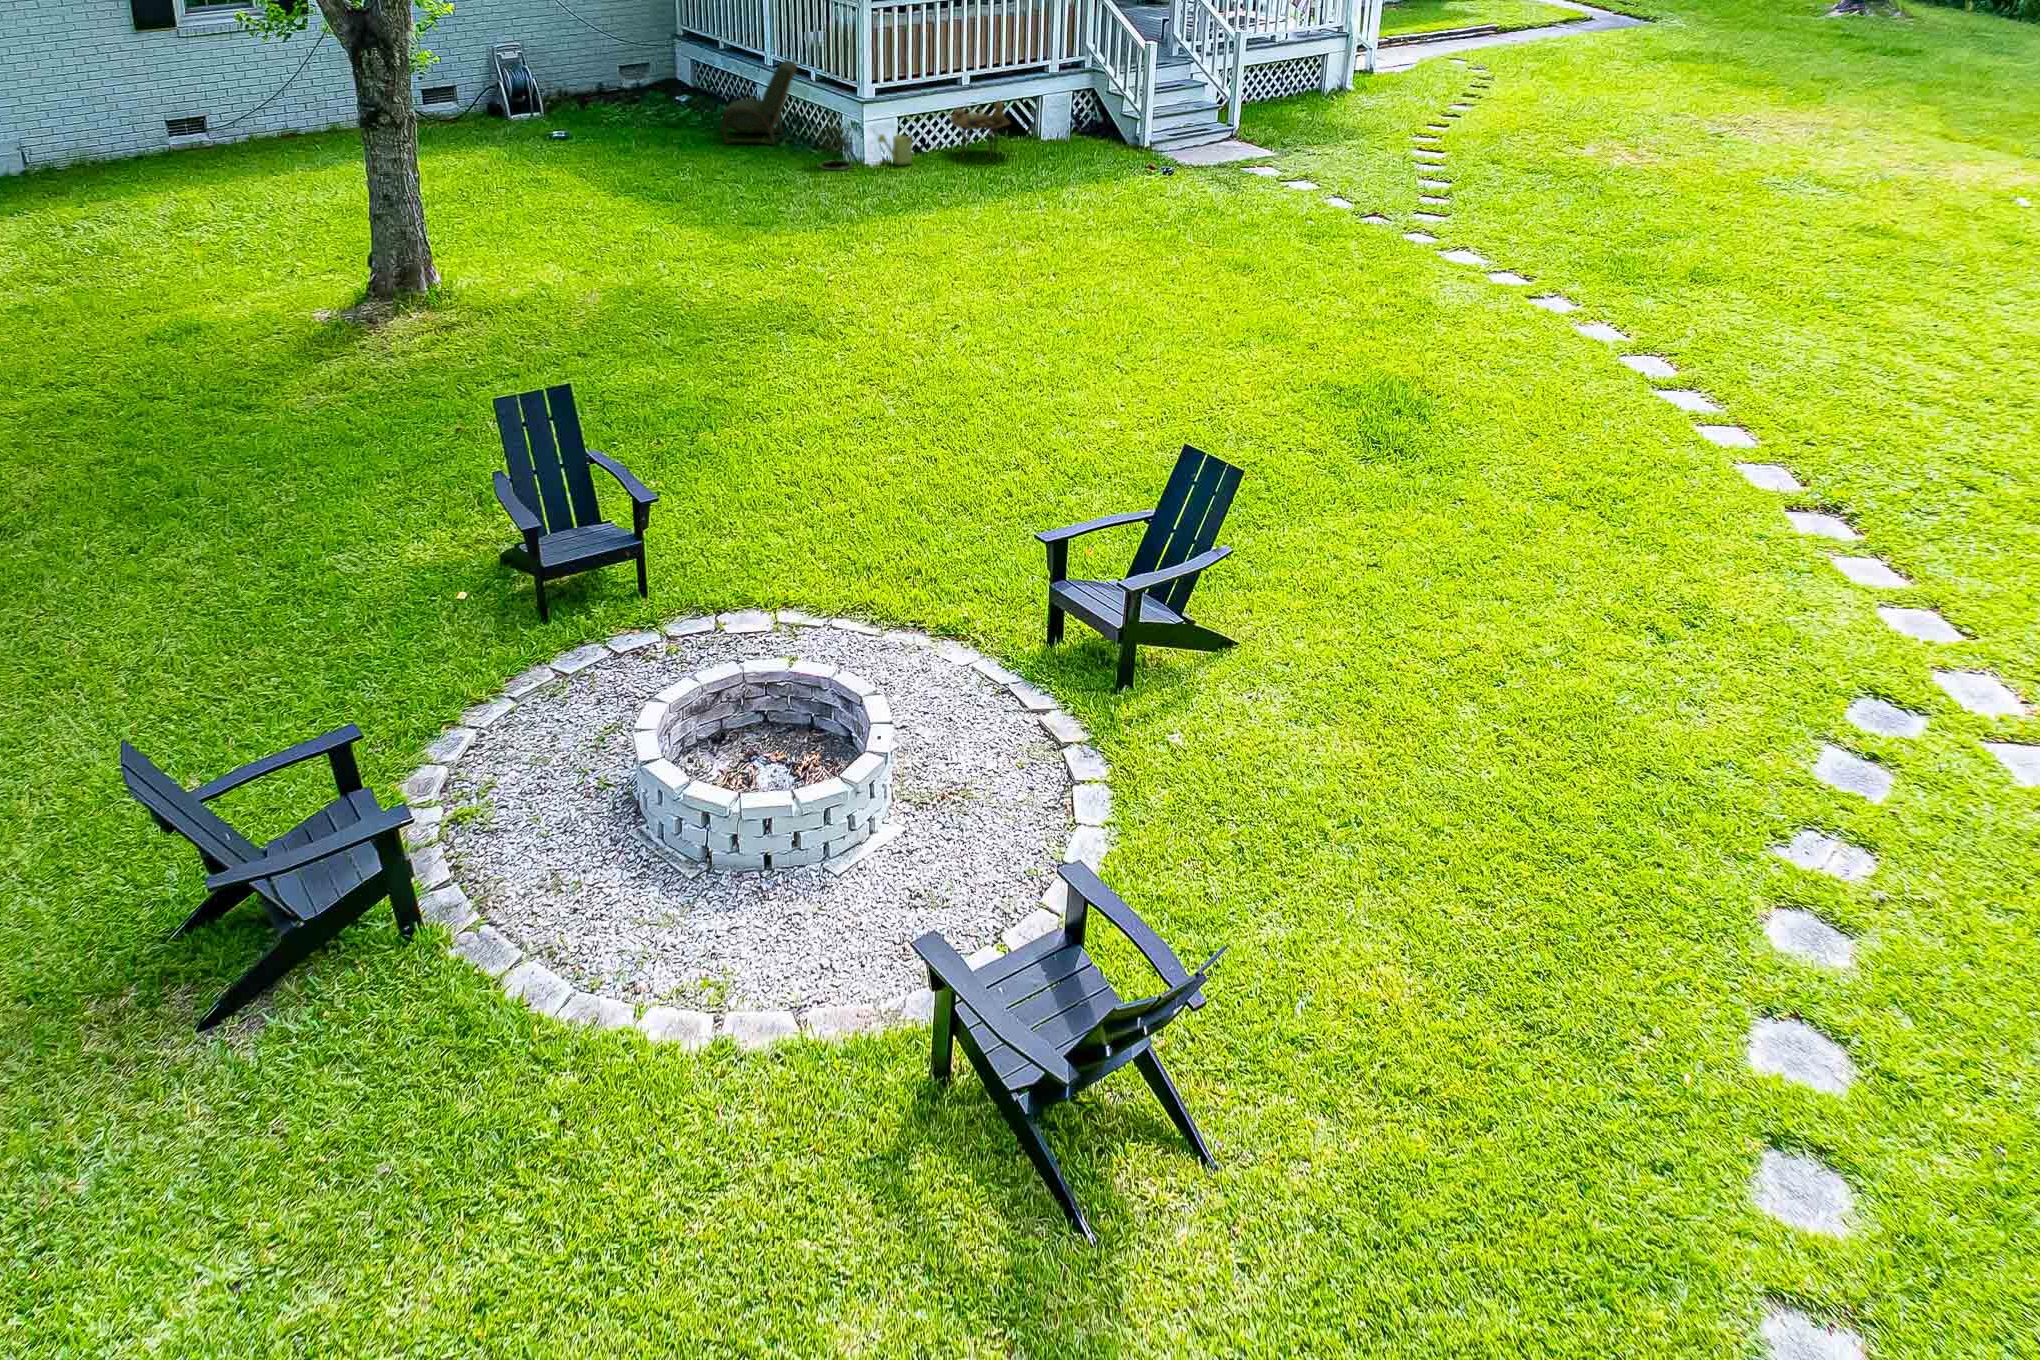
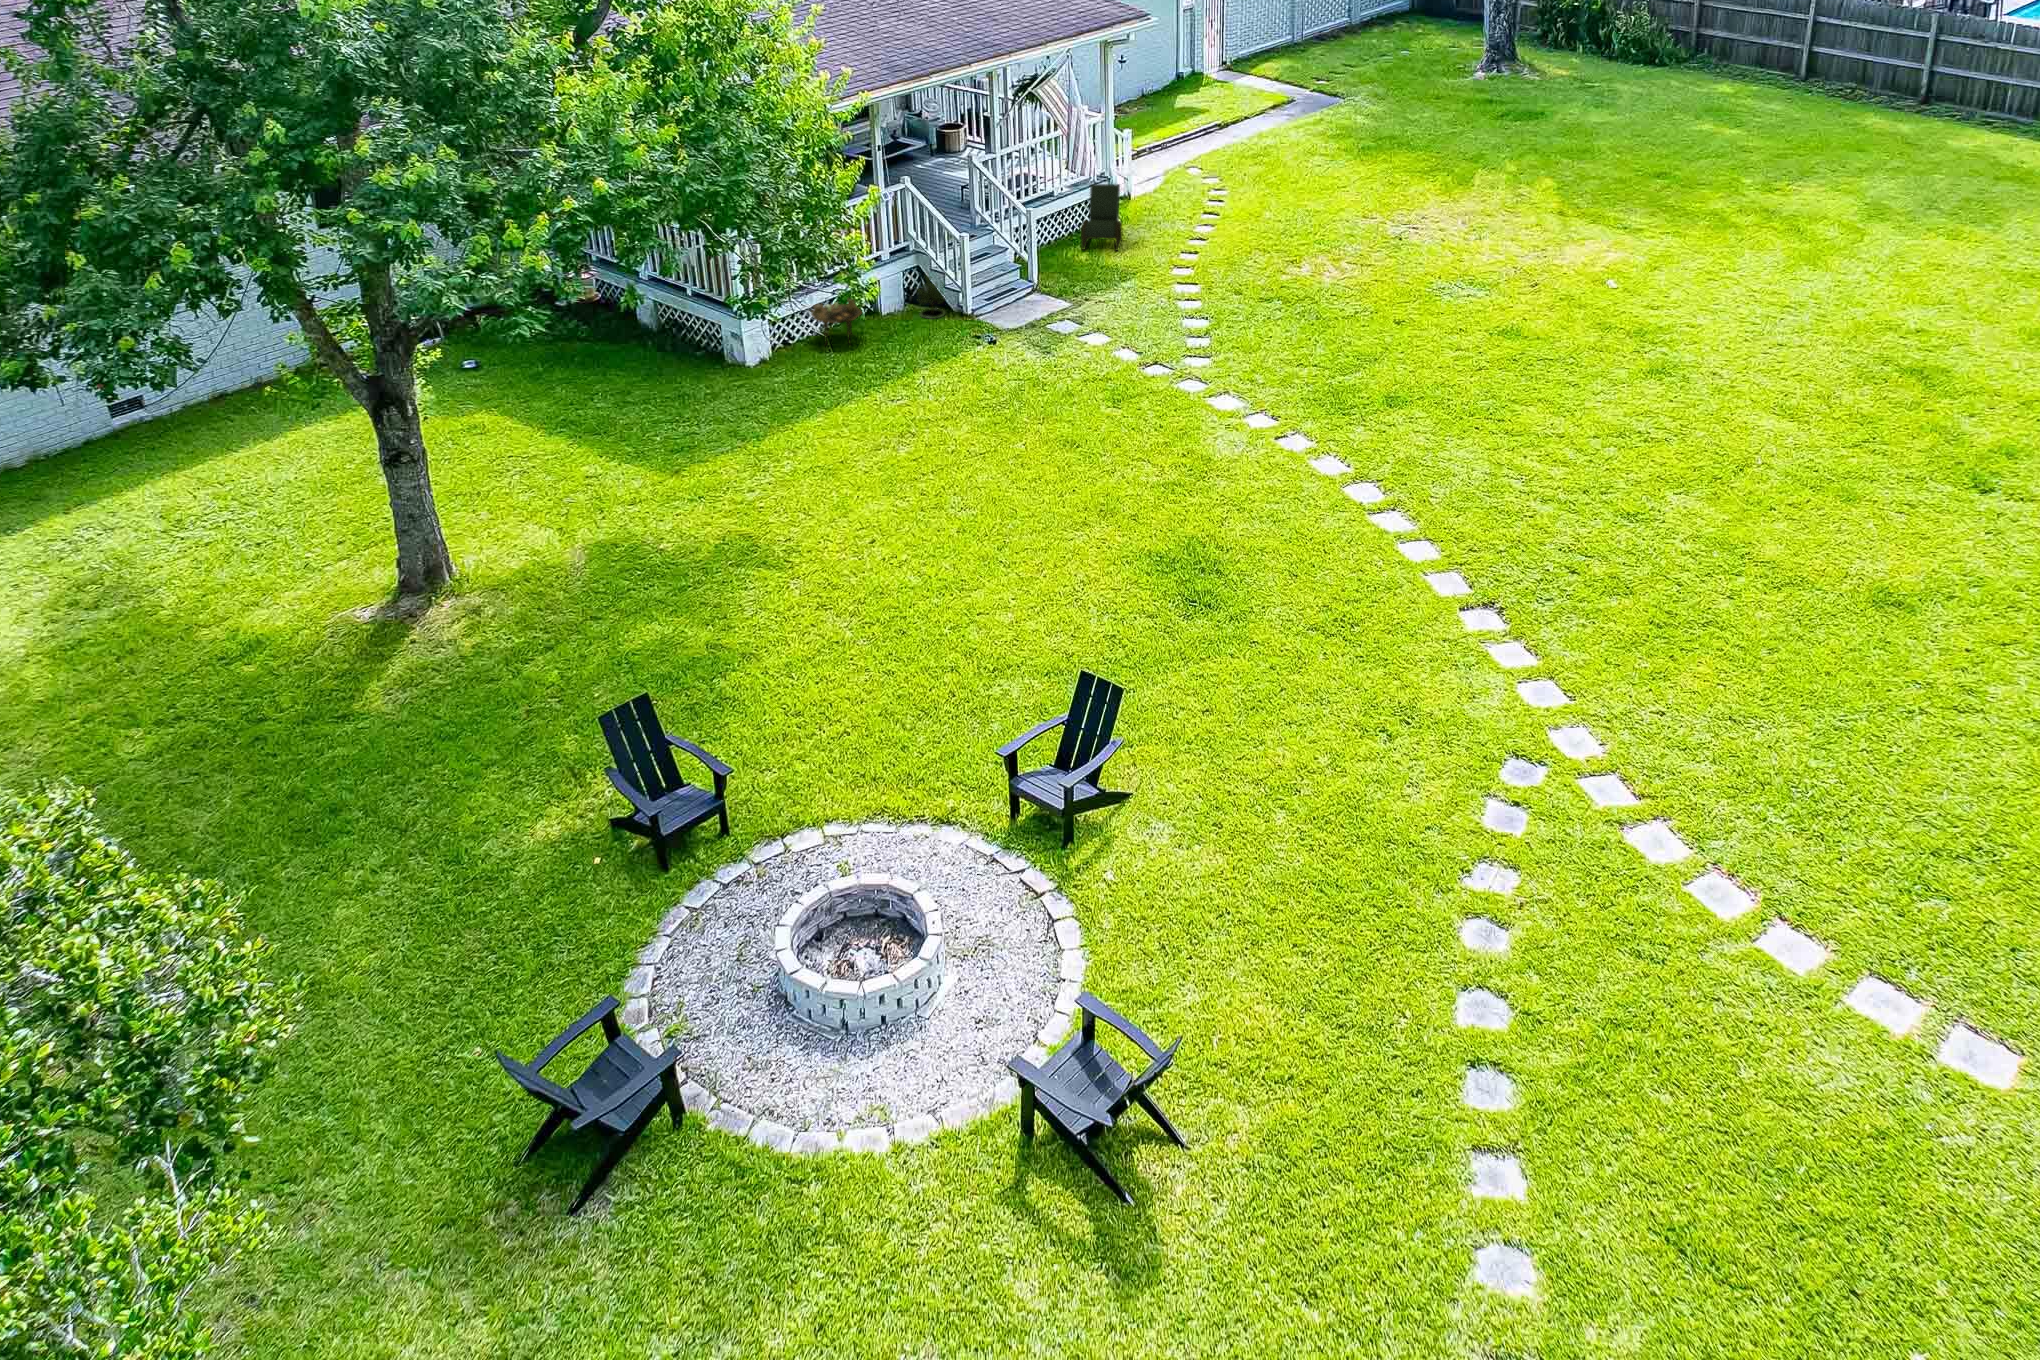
lounge chair: present [721,60,799,145] -> present [1081,184,1123,251]
potted tree: present [816,109,853,170] -> present [917,276,946,319]
watering can: present [878,130,913,166] -> none [755,327,785,360]

